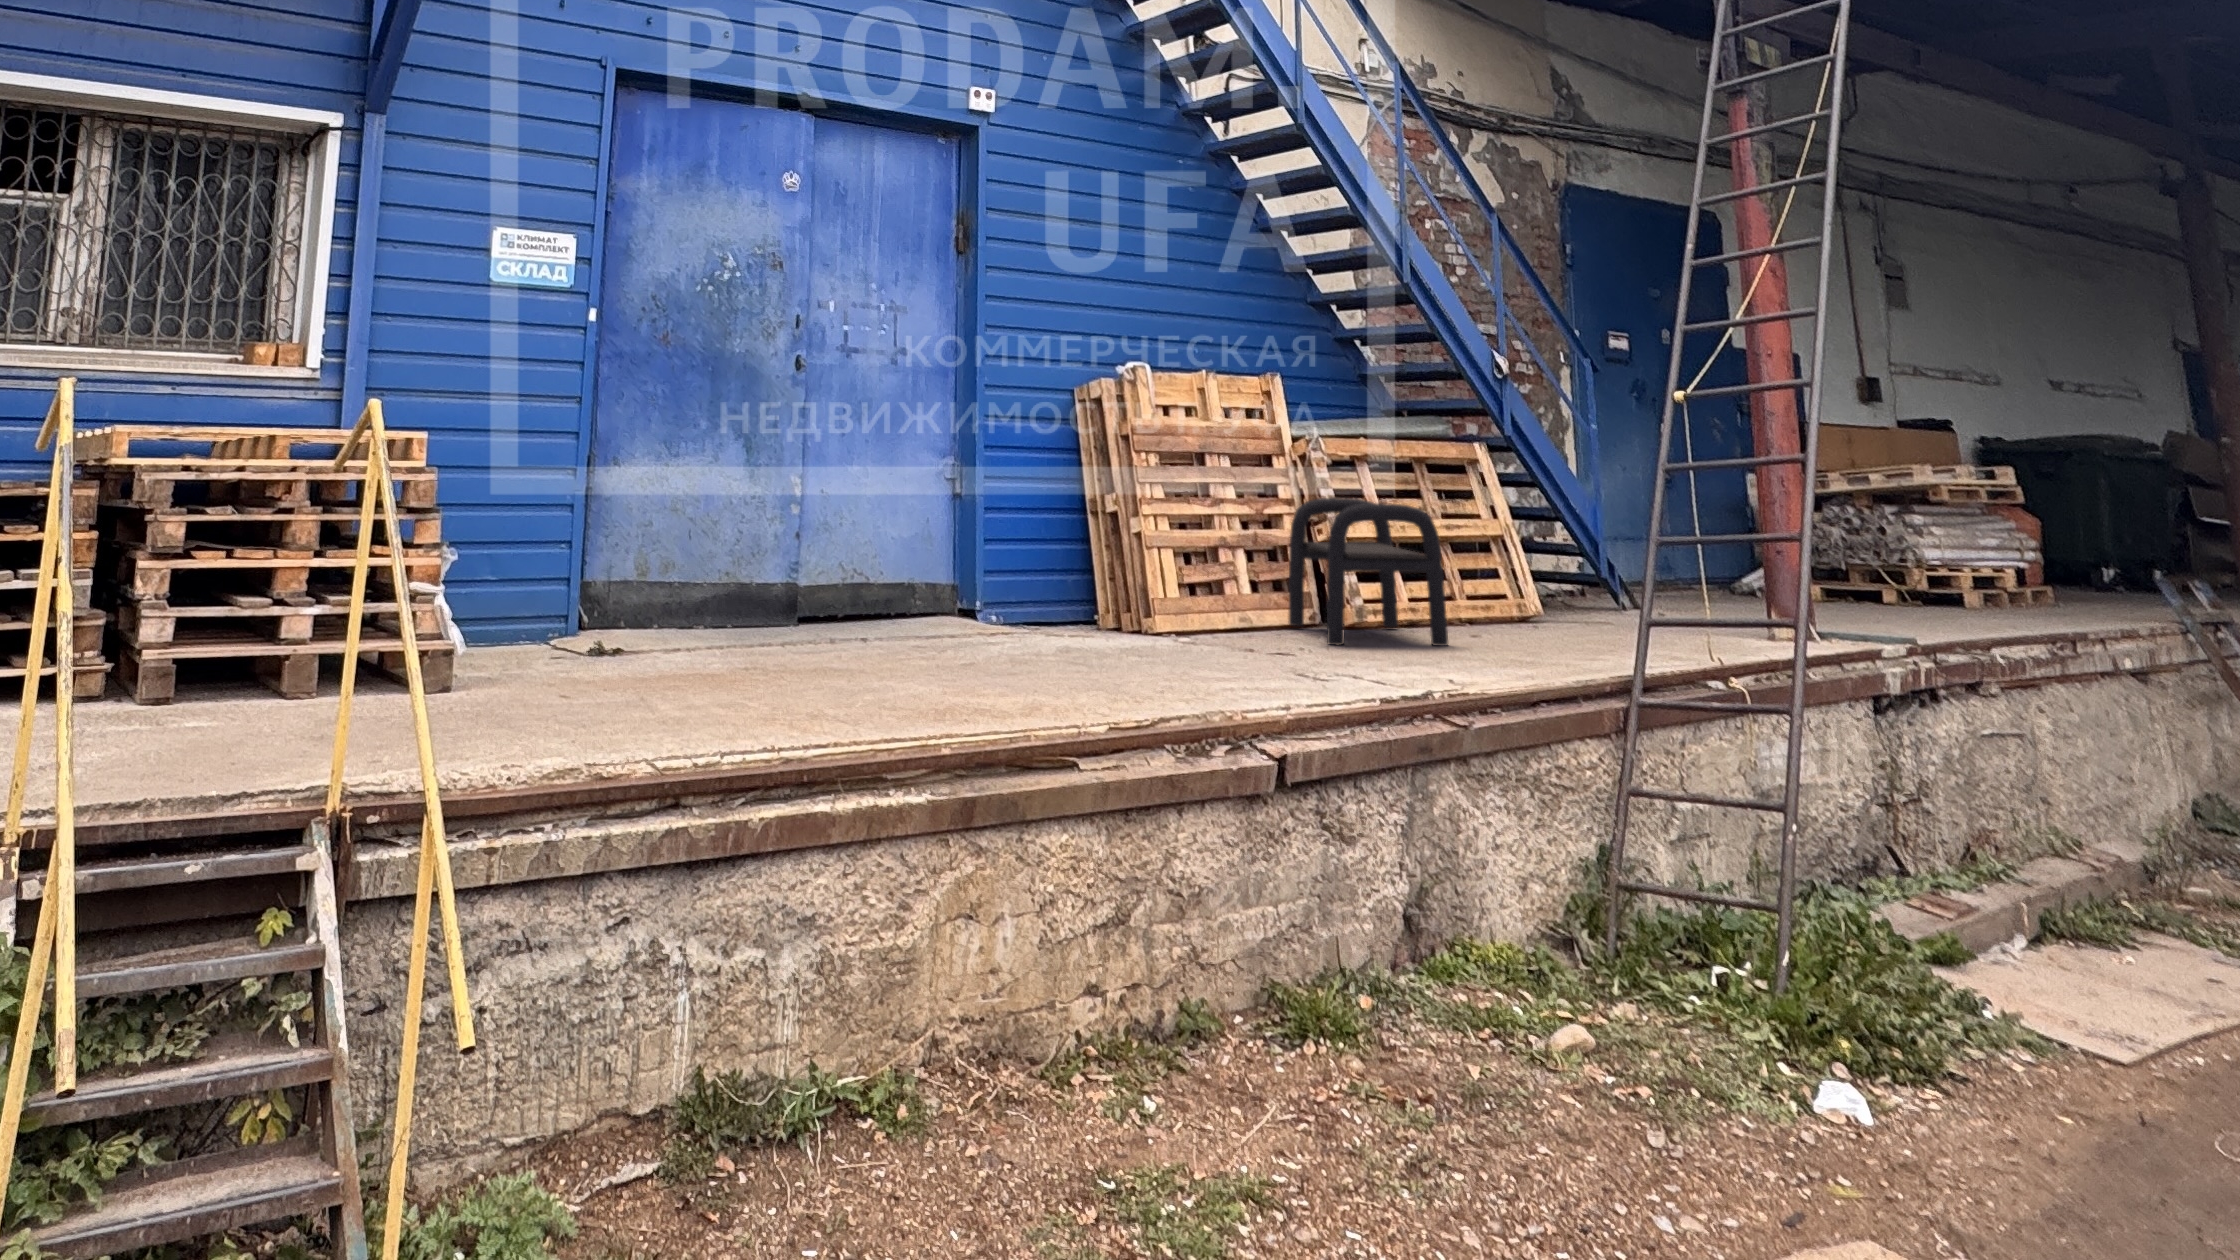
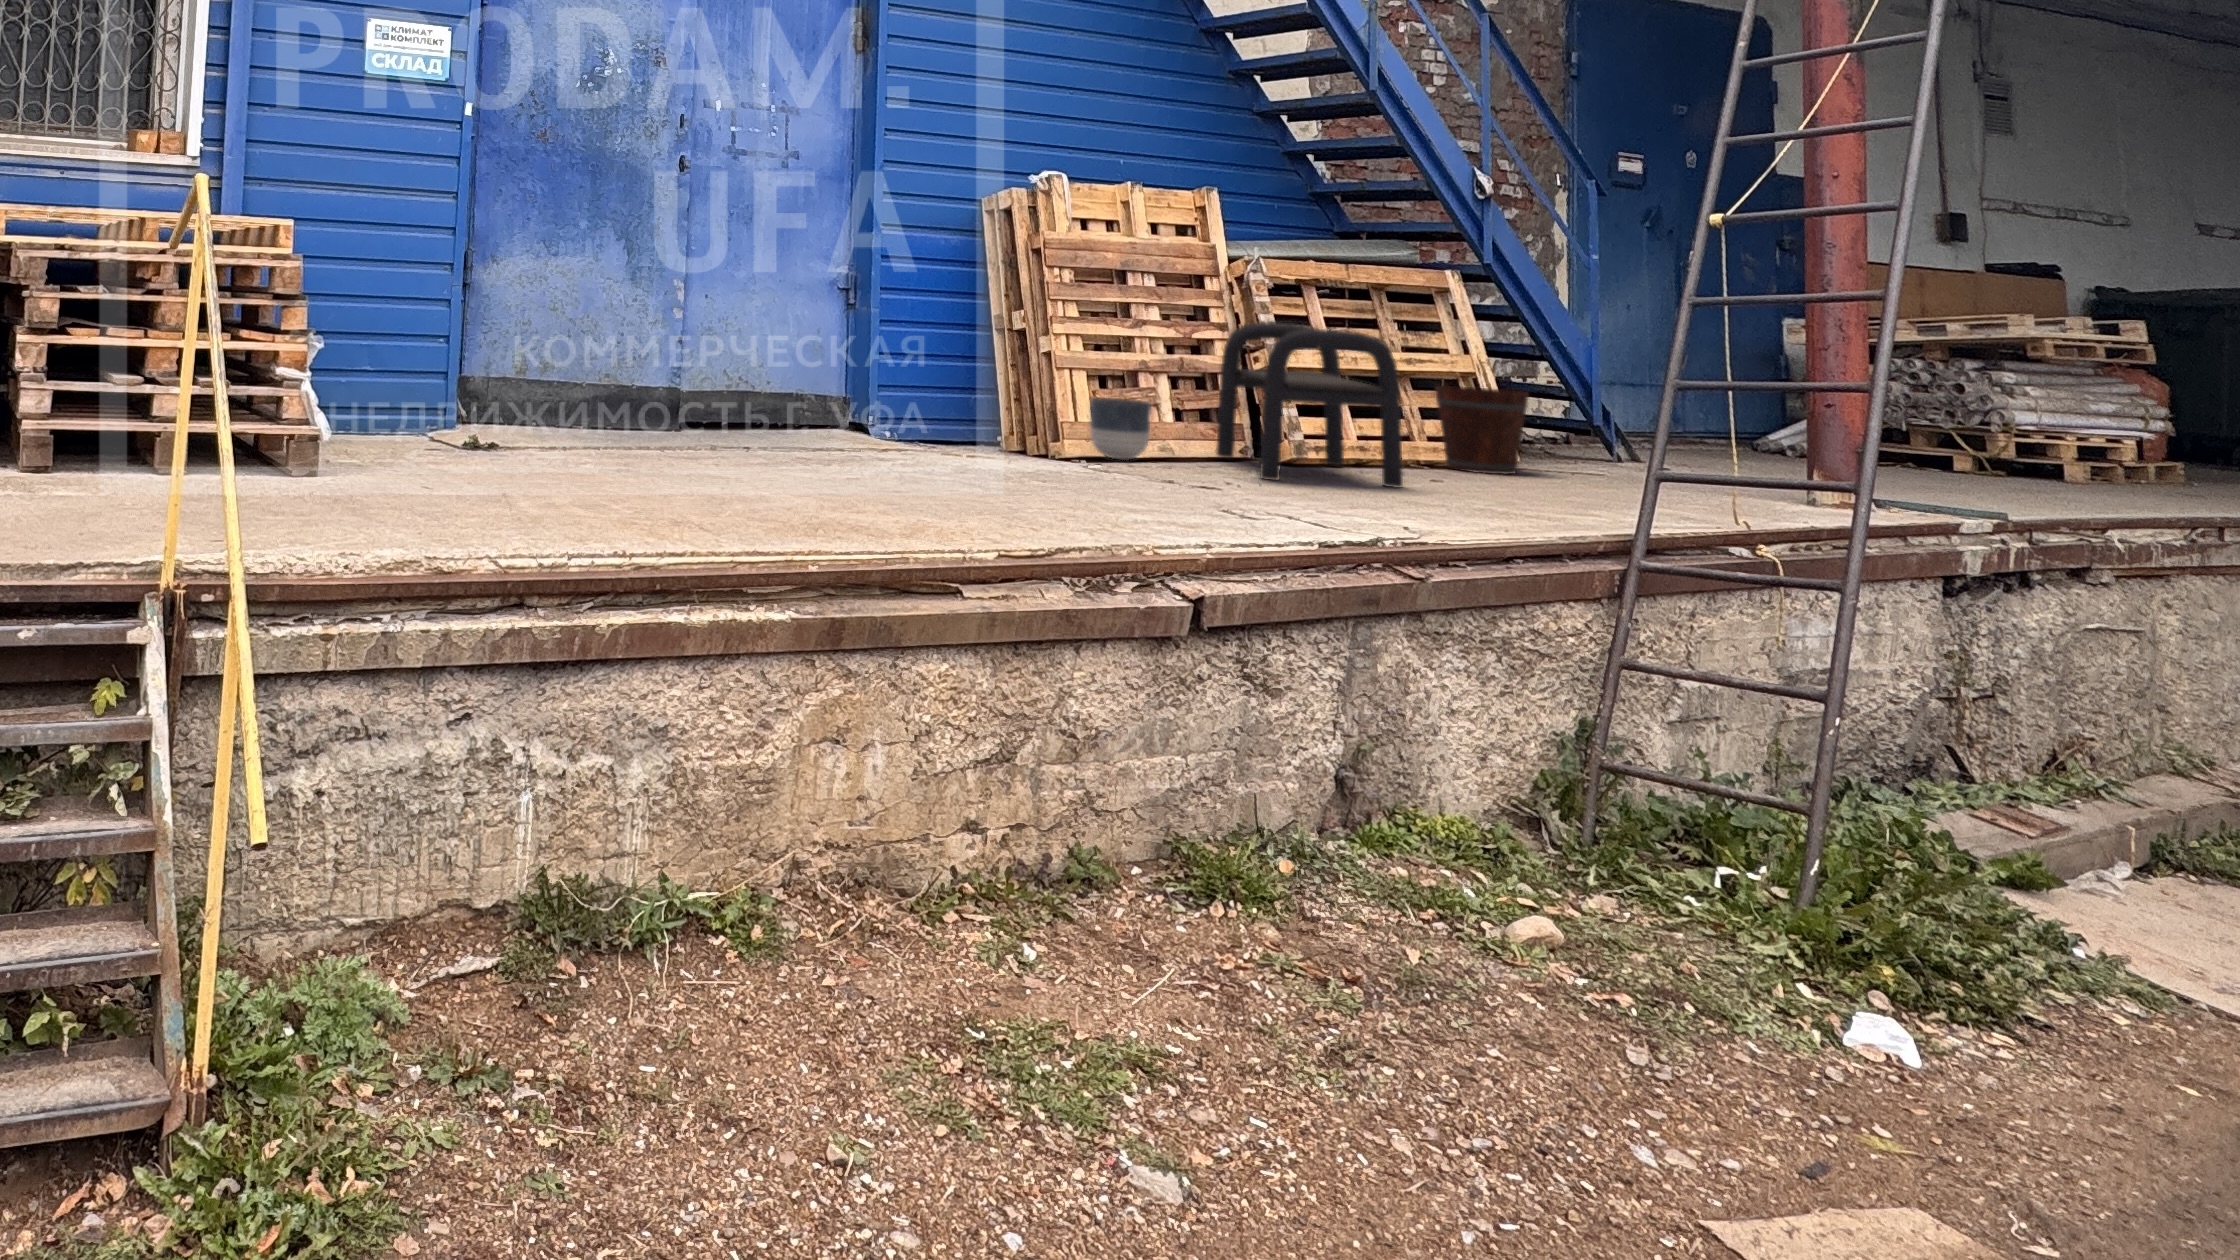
bucket: none [1472,546,1549,629] -> present [1435,383,1528,474]
planter: none [1176,575,1230,633] -> present [1090,398,1151,460]

